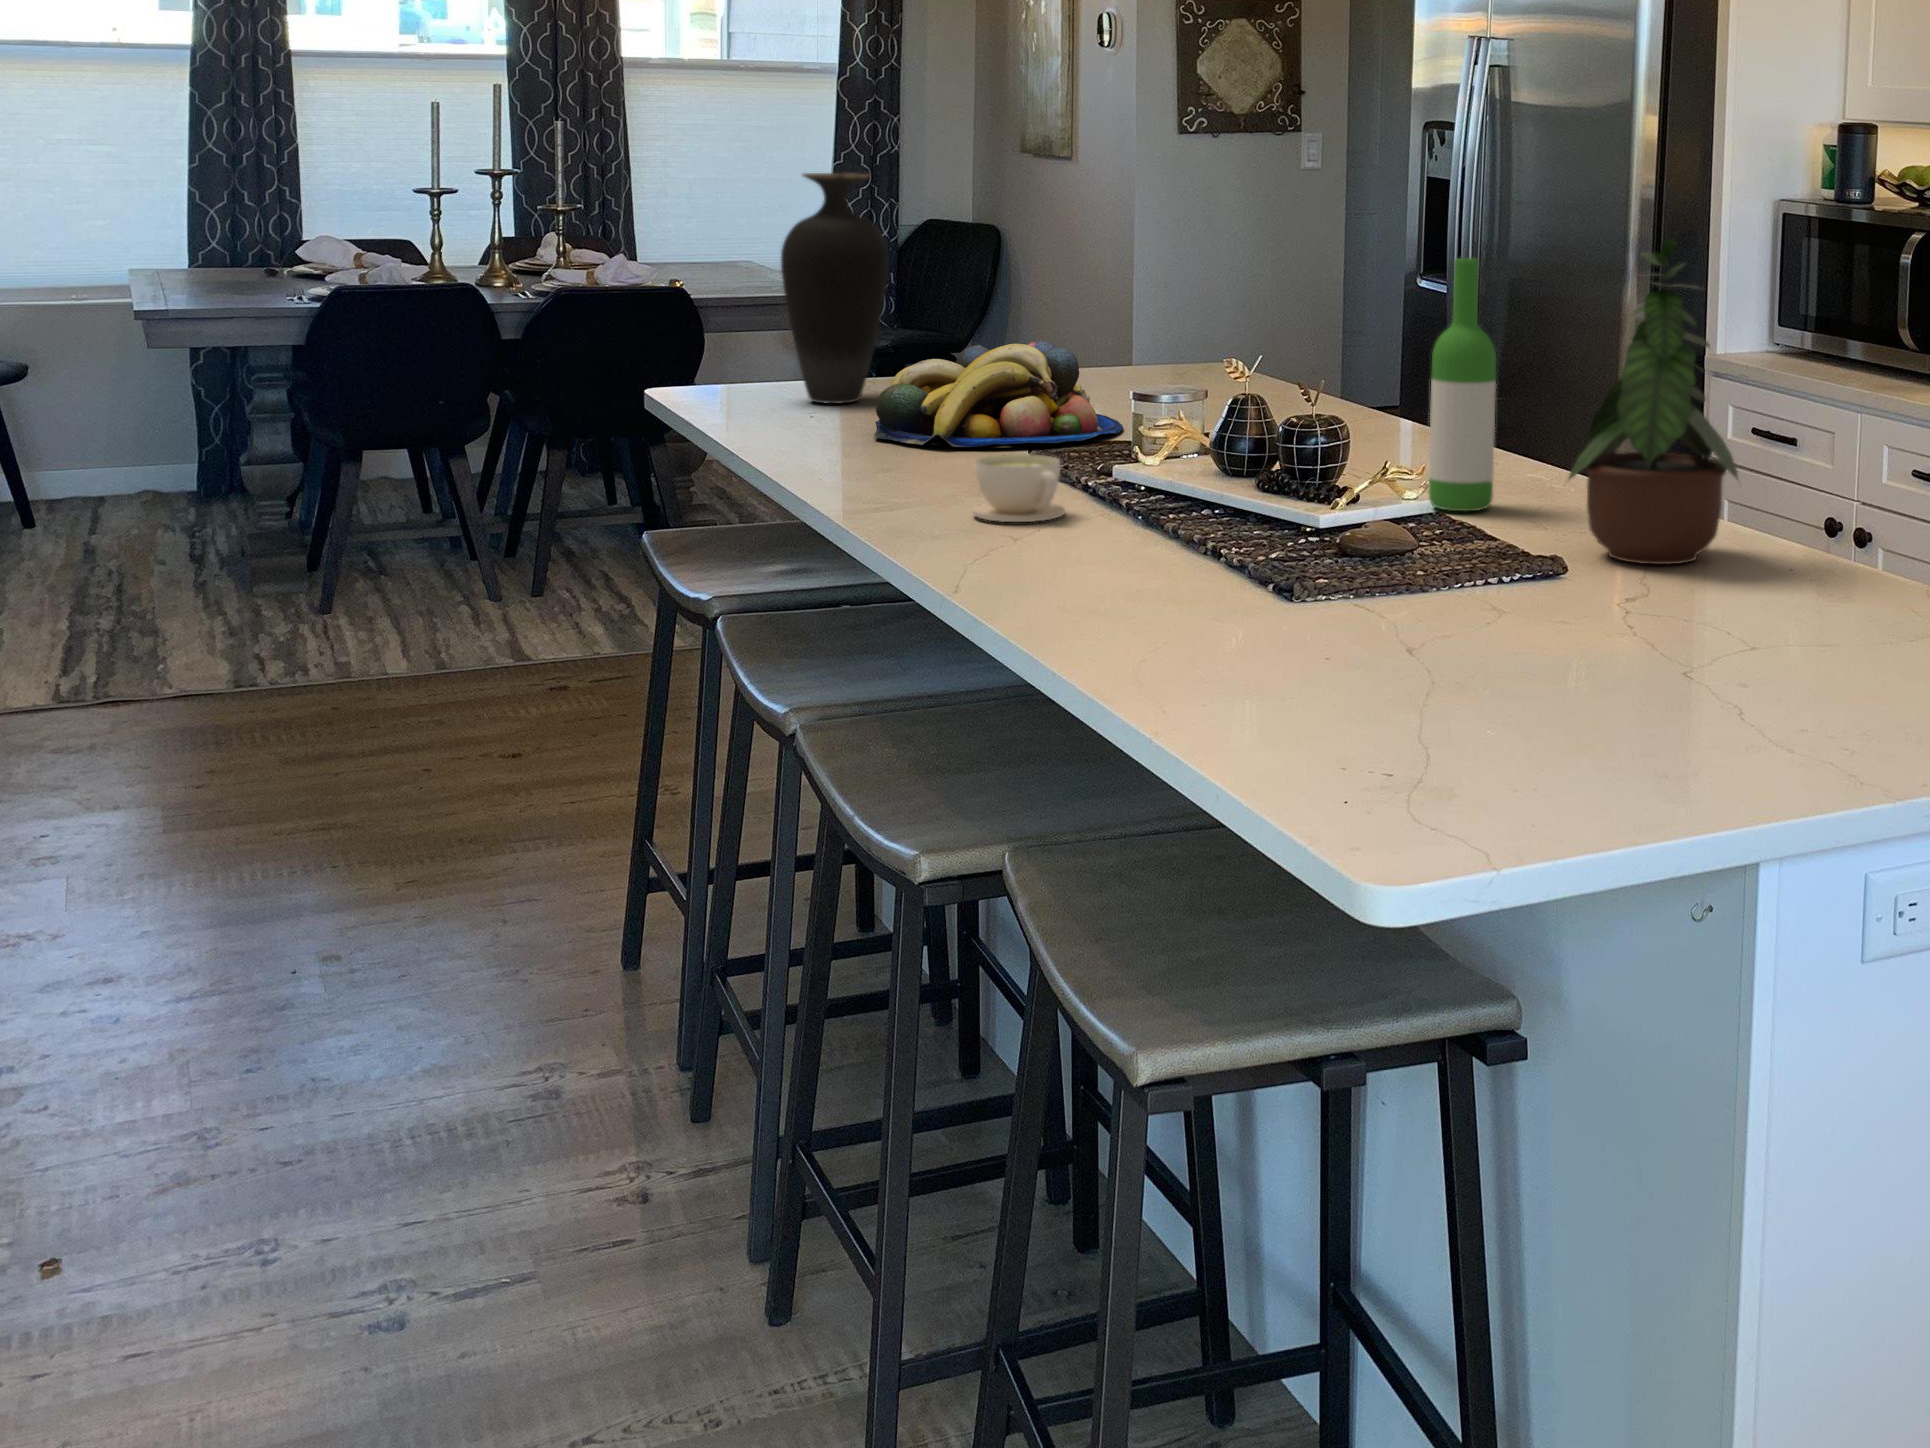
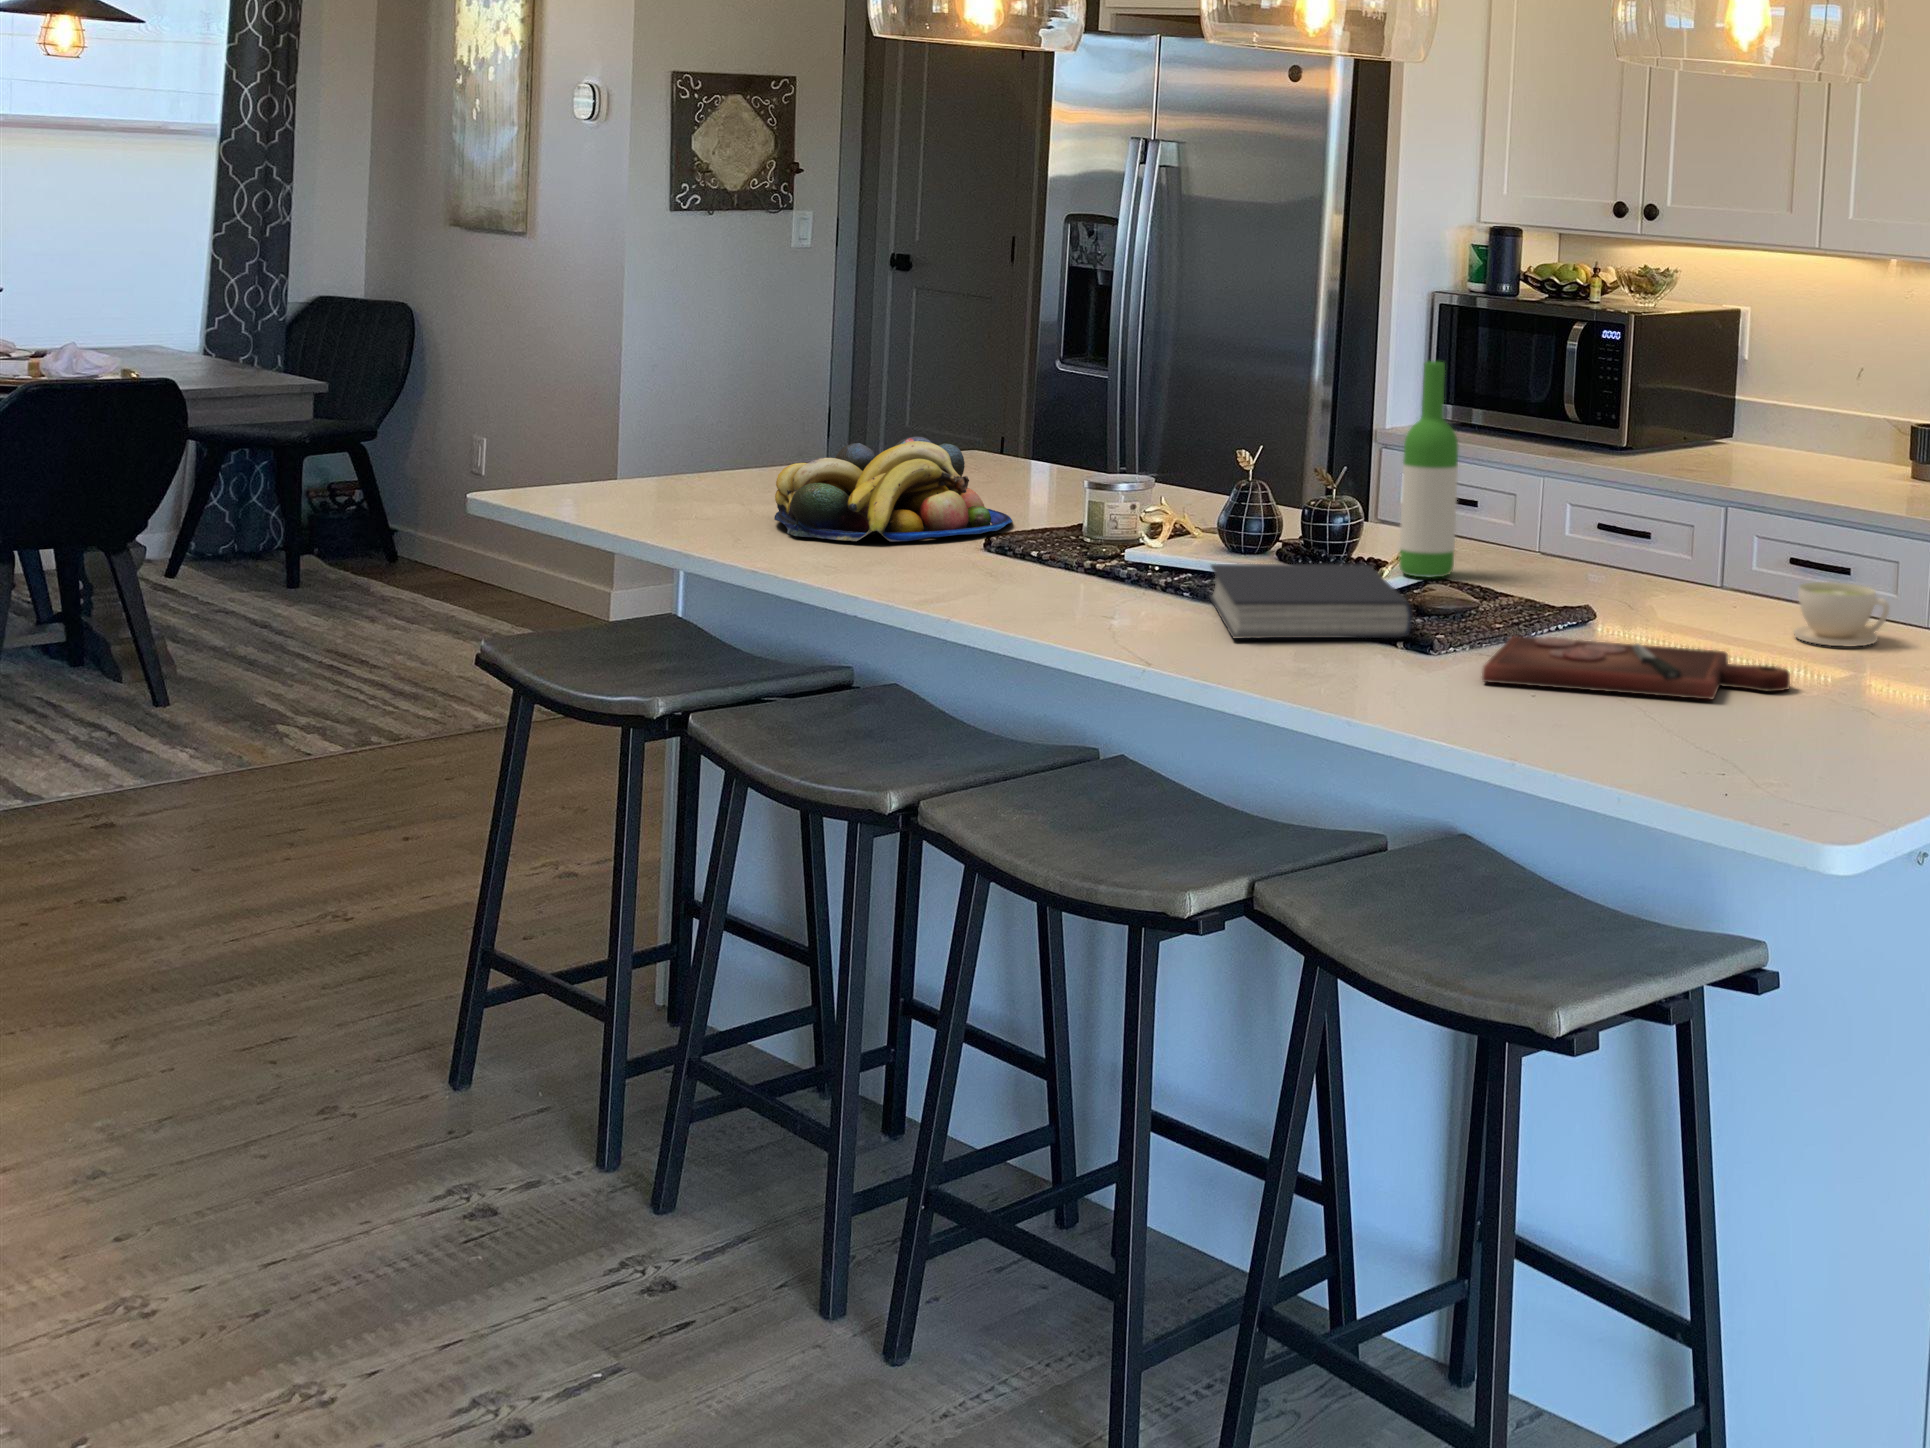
vase: present [781,173,889,404] -> none [619,275,729,504]
potted plant: present [1569,239,1738,564] -> none [1563,347,1718,612]
coffee cup: present [973,454,1065,522] -> present [1794,582,1889,646]
book: none [1097,482,1355,574] -> present [1210,564,1413,639]
cutting board: none [1285,580,1659,672] -> present [1482,636,1790,699]

